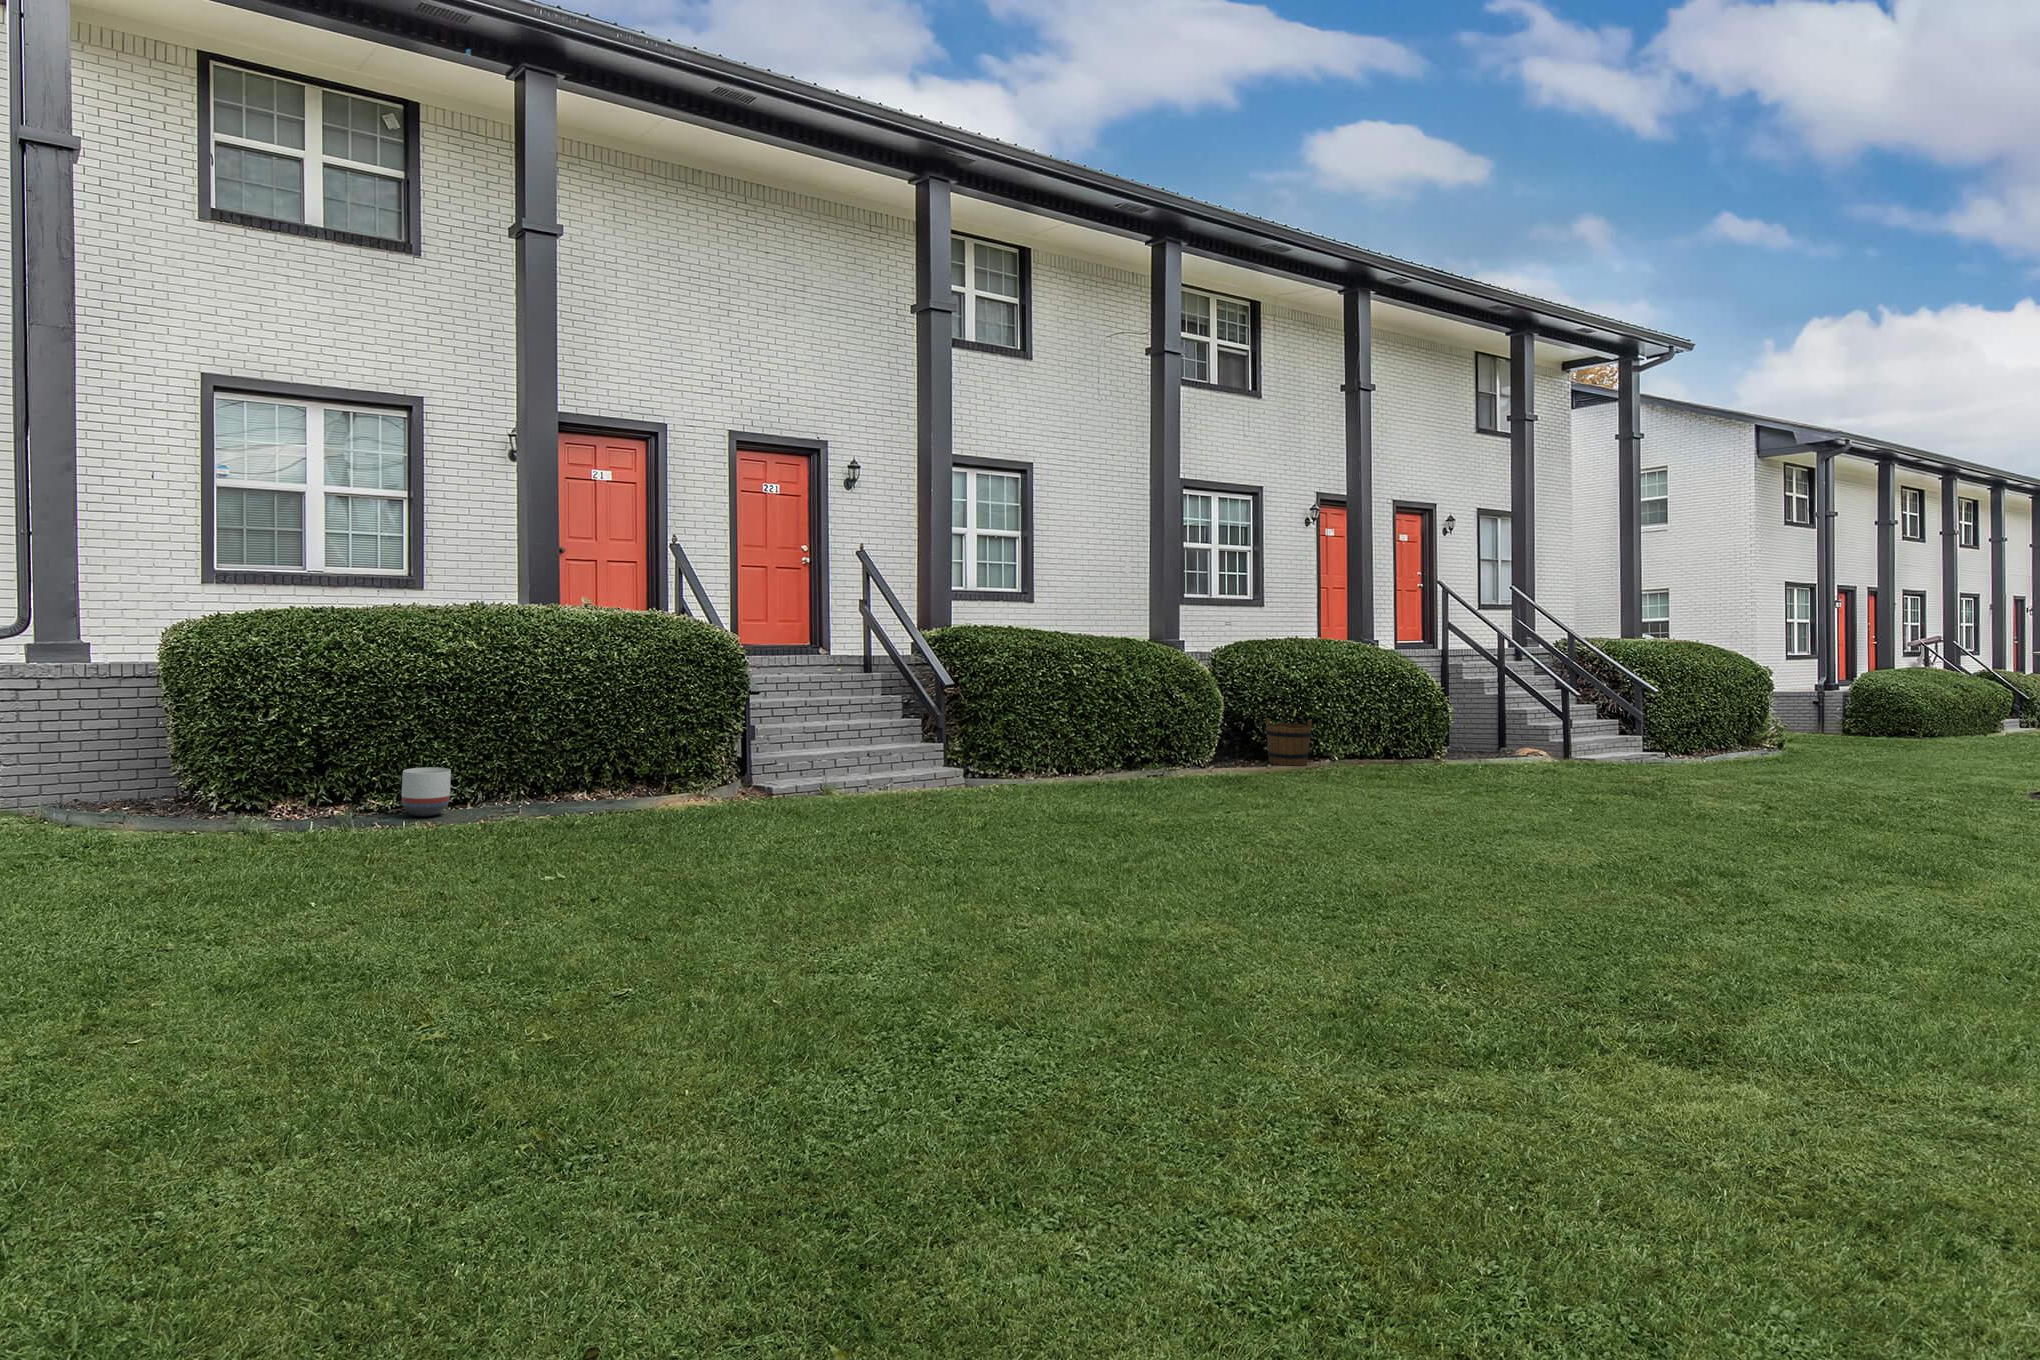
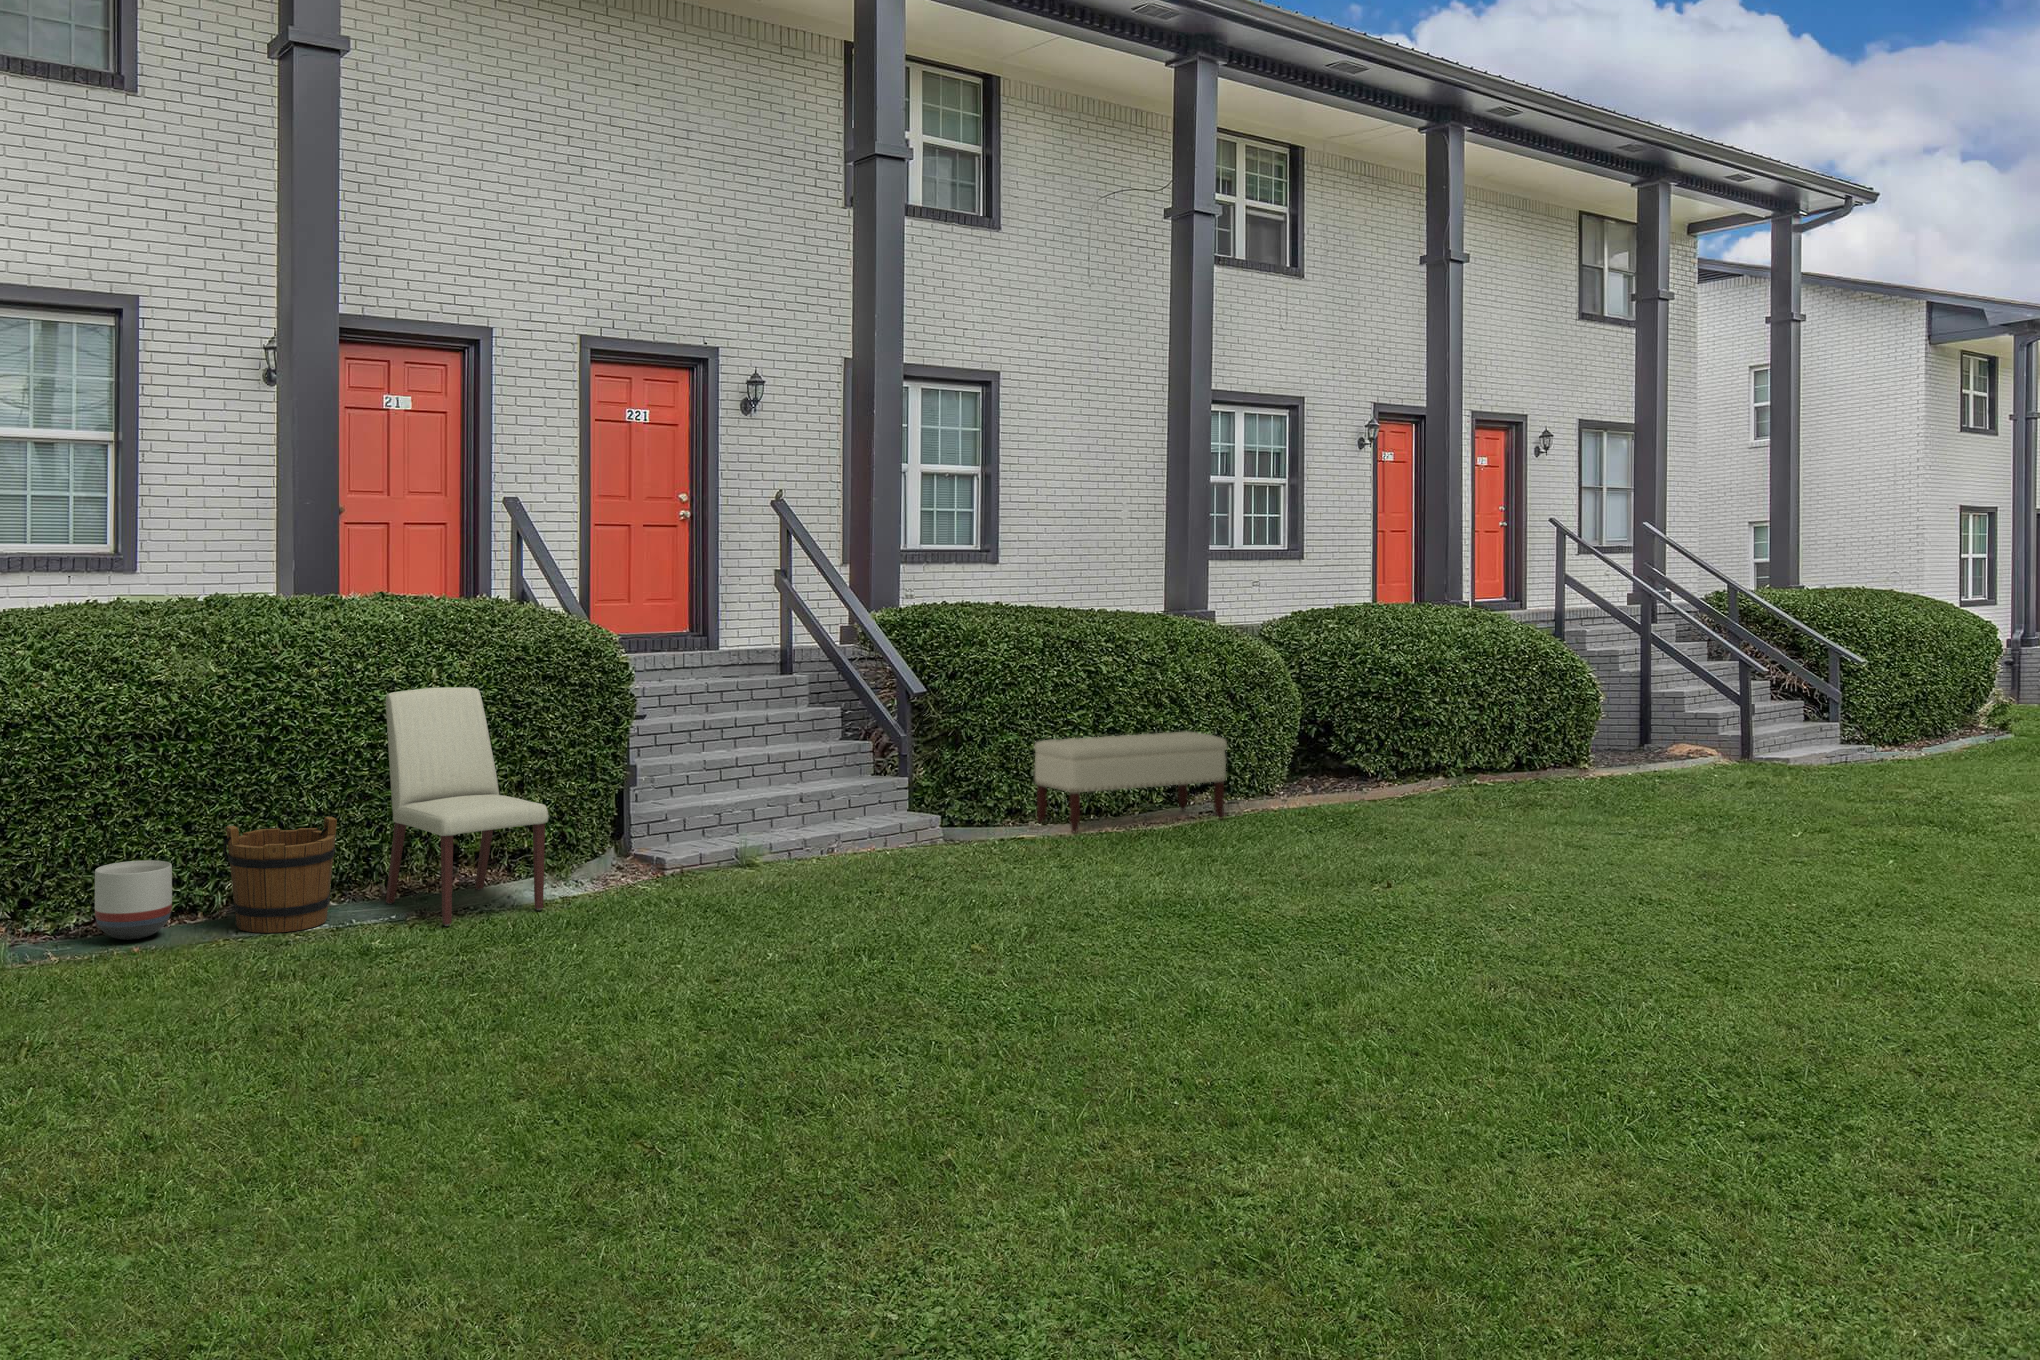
chair: none [585,664,693,816] -> present [386,687,548,926]
bench: none [1029,717,1163,782] -> present [1034,732,1227,833]
bucket: present [1265,718,1312,766] -> present [223,817,337,933]

